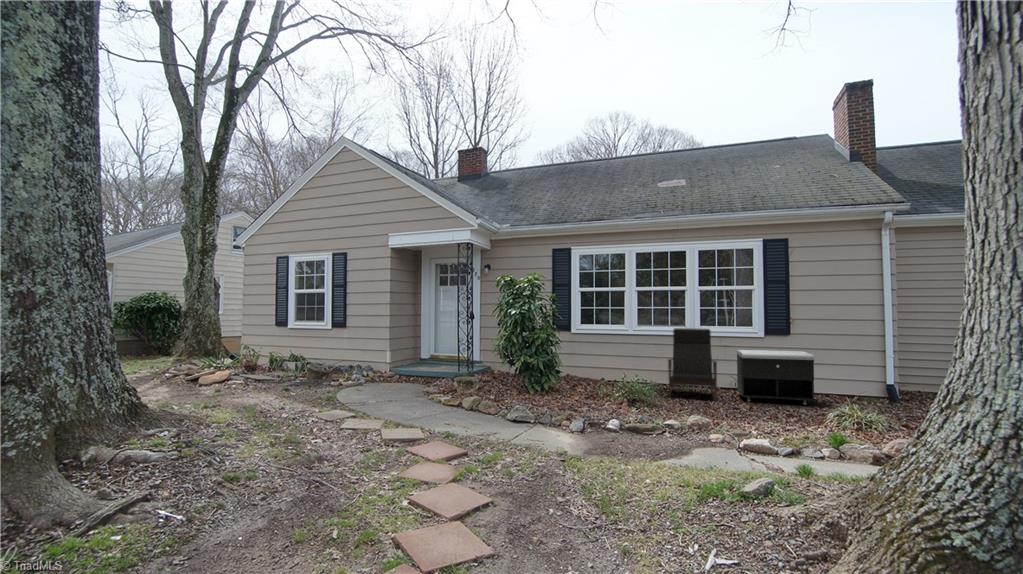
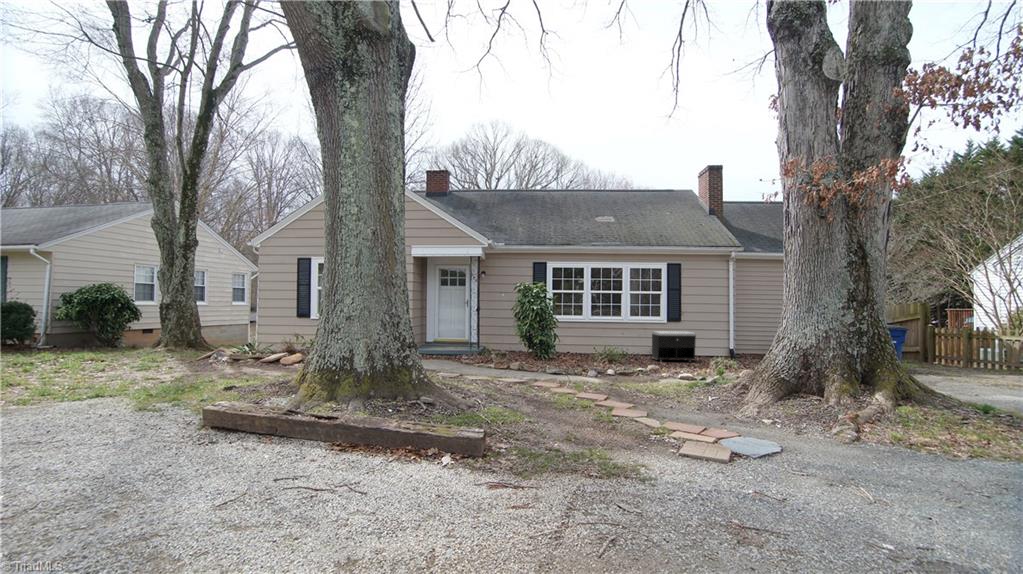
lounge chair: present [668,328,717,400] -> none [613,318,646,361]

